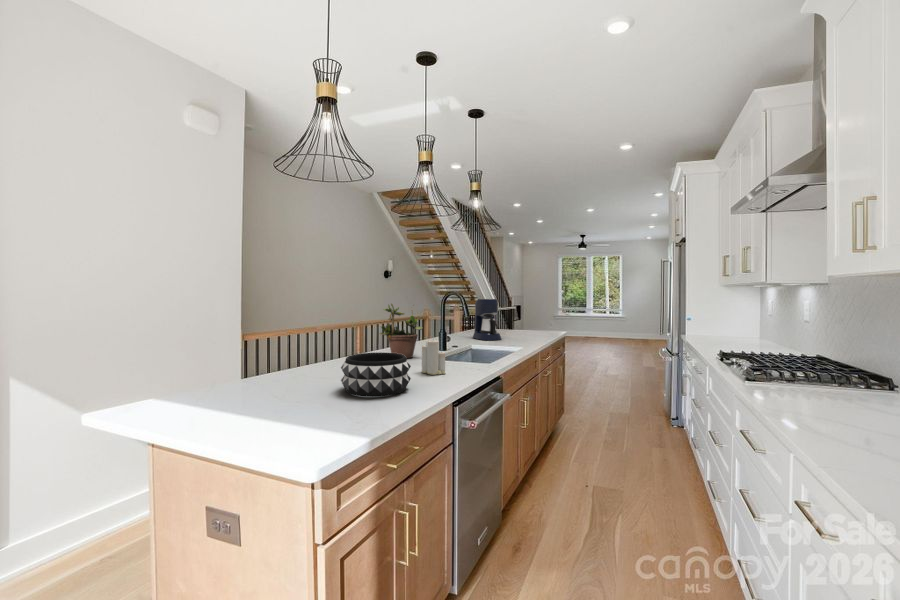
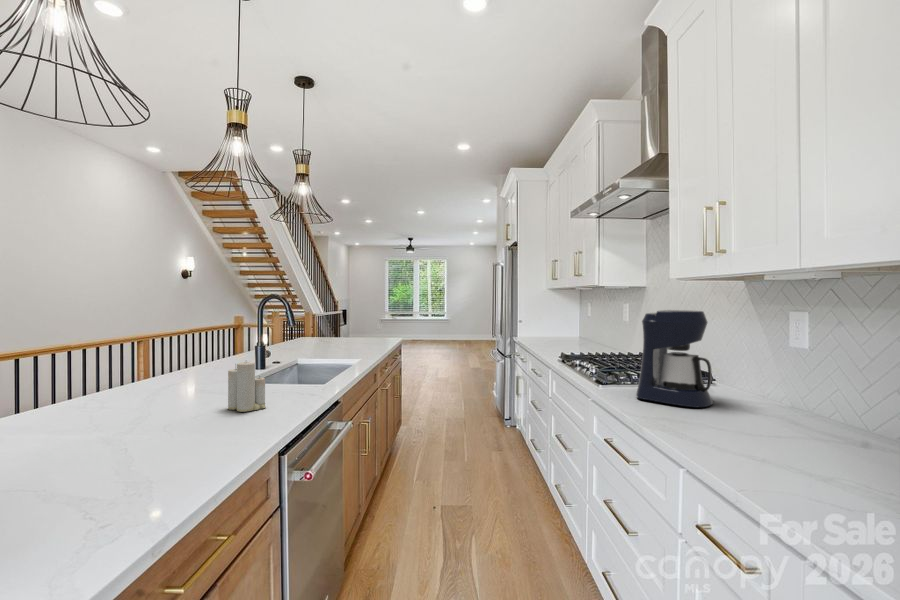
coffee maker: present [473,299,502,340] -> present [636,310,713,407]
potted plant: present [380,304,423,358] -> none [157,303,230,388]
decorative bowl: present [341,352,411,397] -> none [66,388,208,472]

